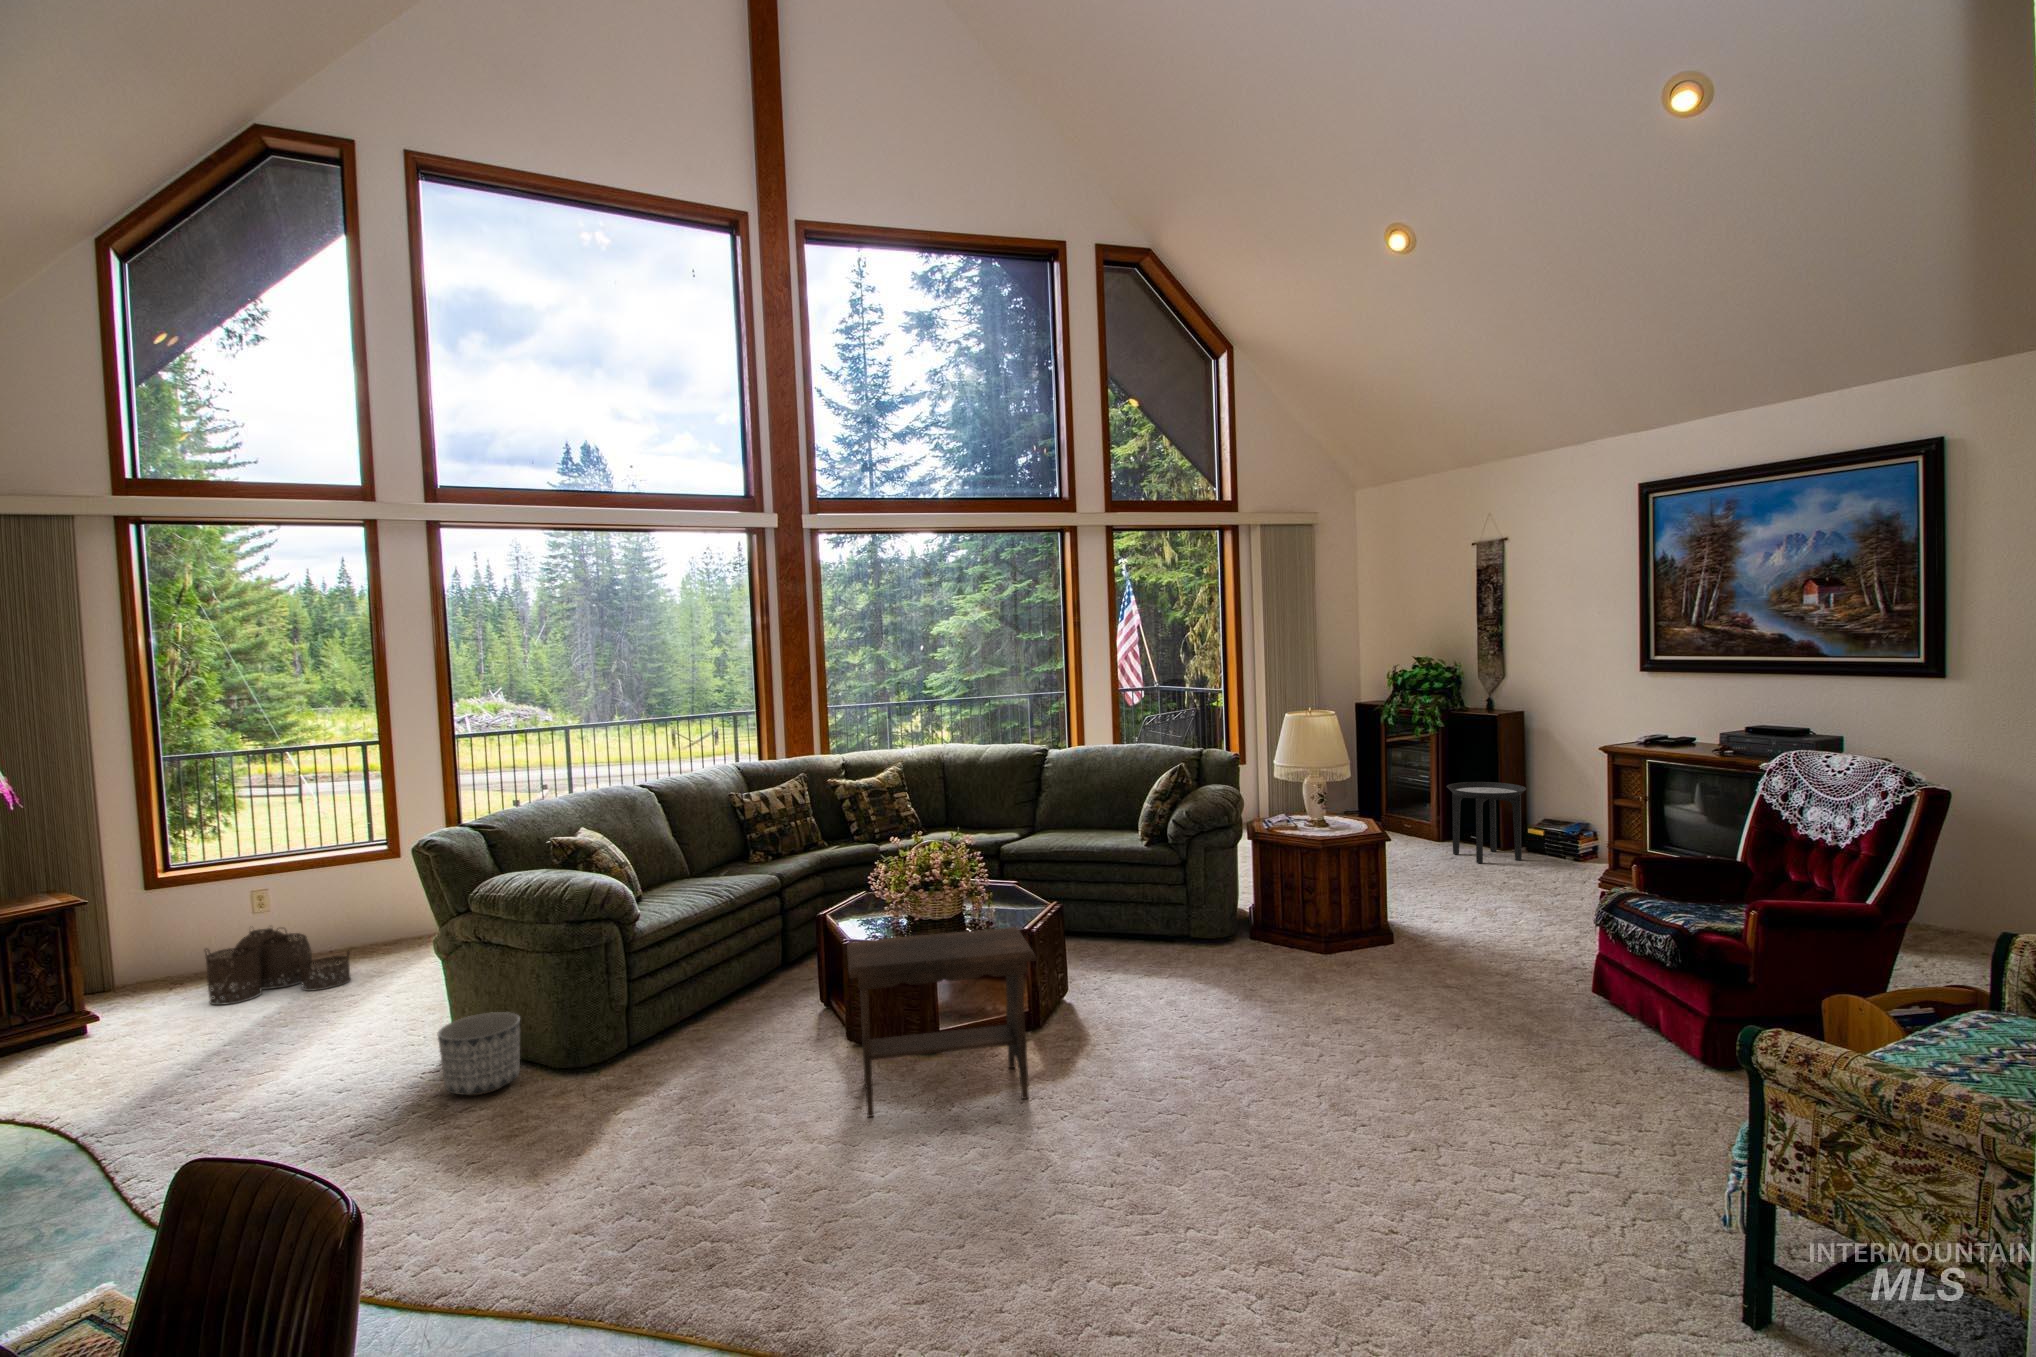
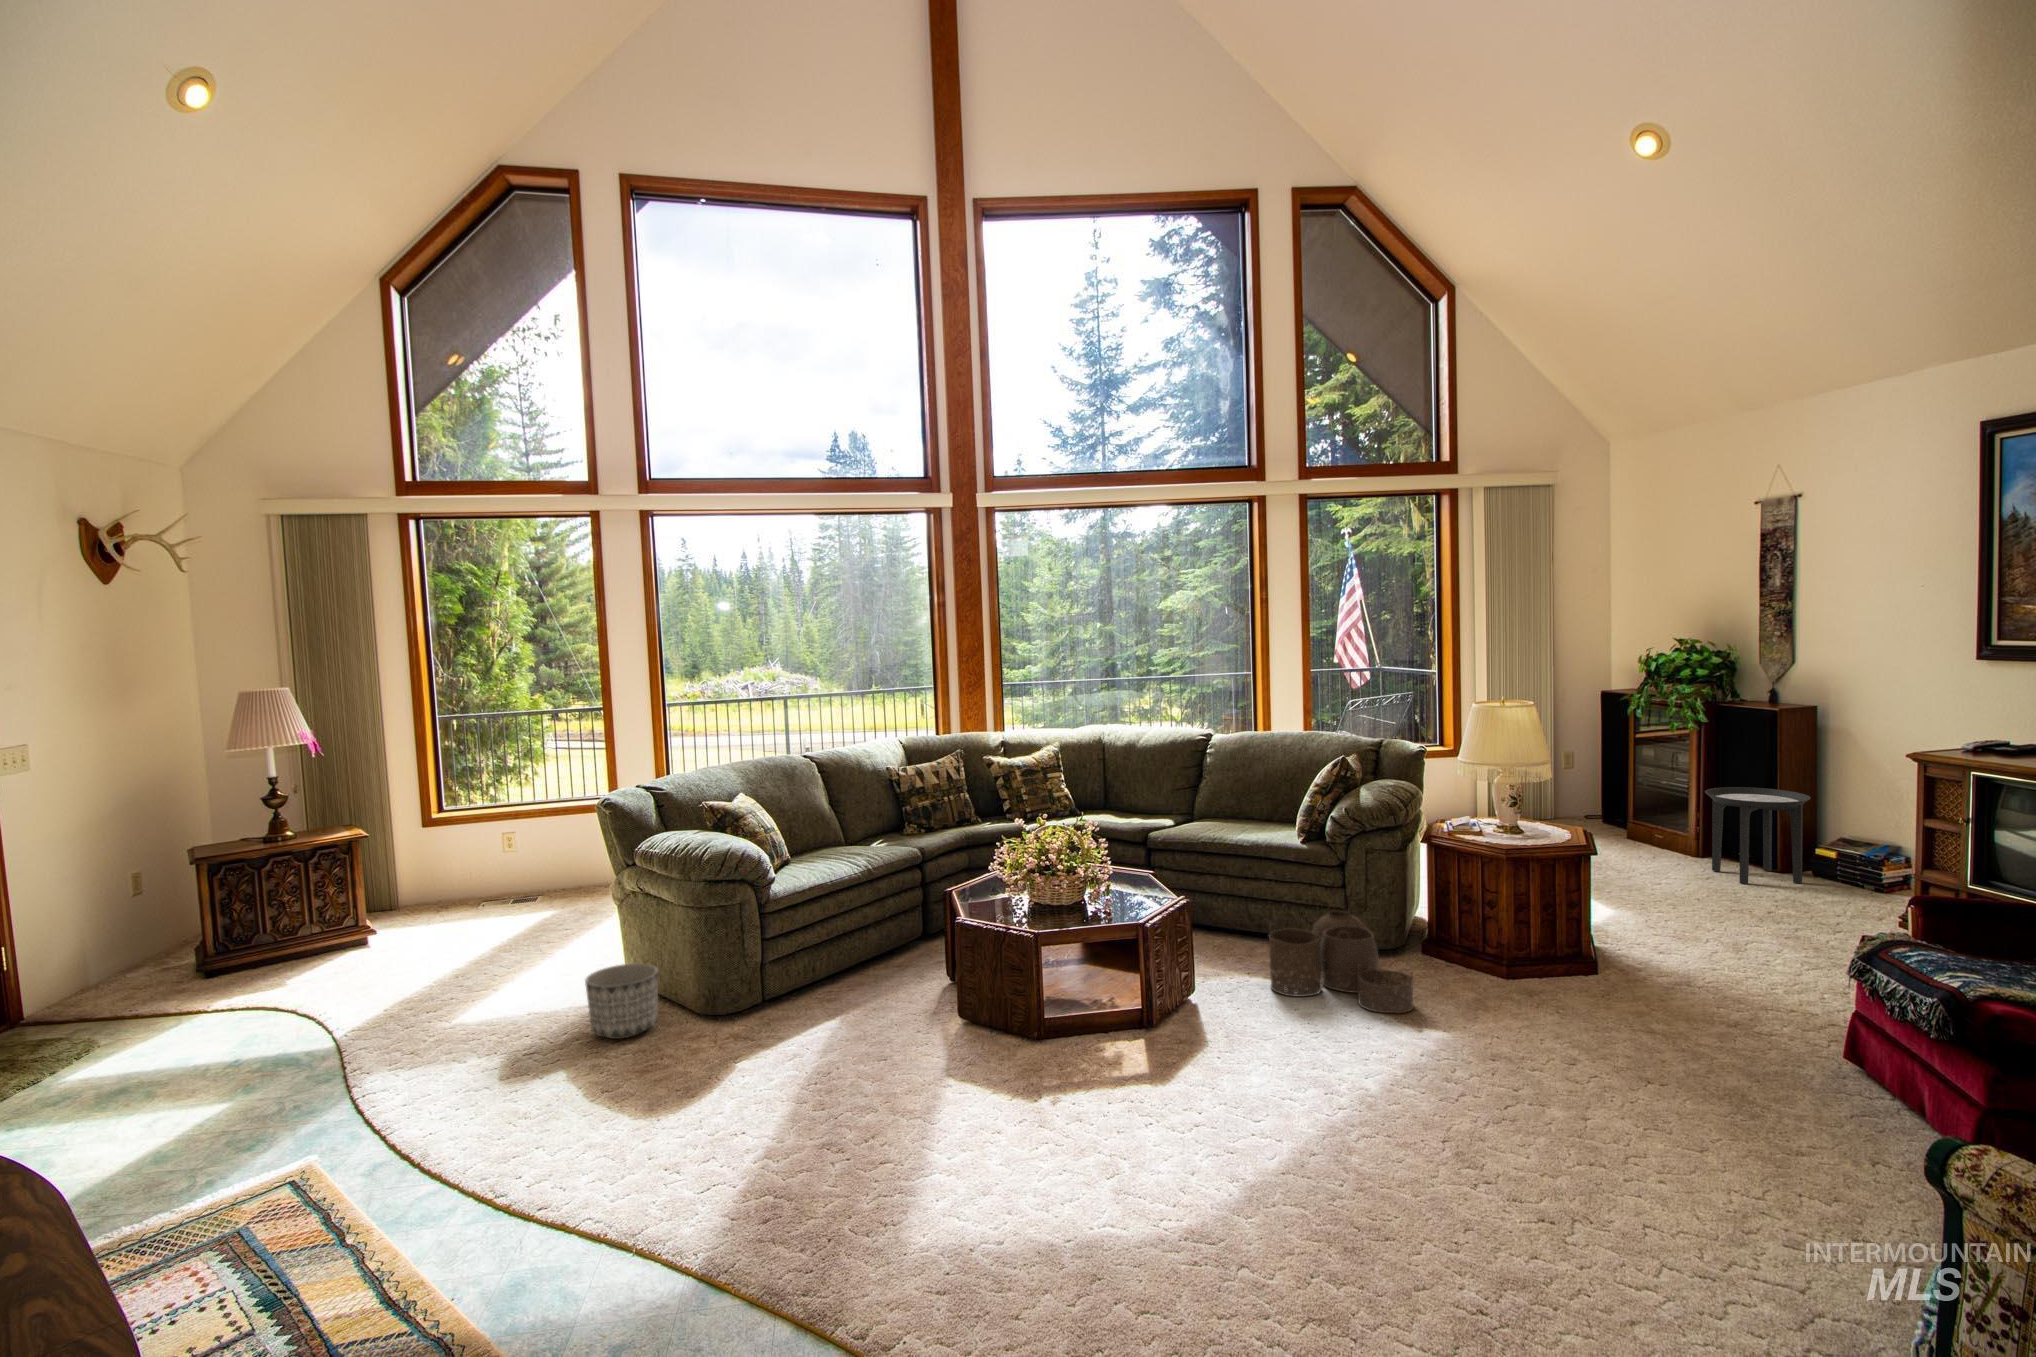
footstool: present [847,927,1037,1117] -> none [927,921,1123,1103]
woven basket: present [205,928,351,1005] -> present [1269,906,1413,1013]

